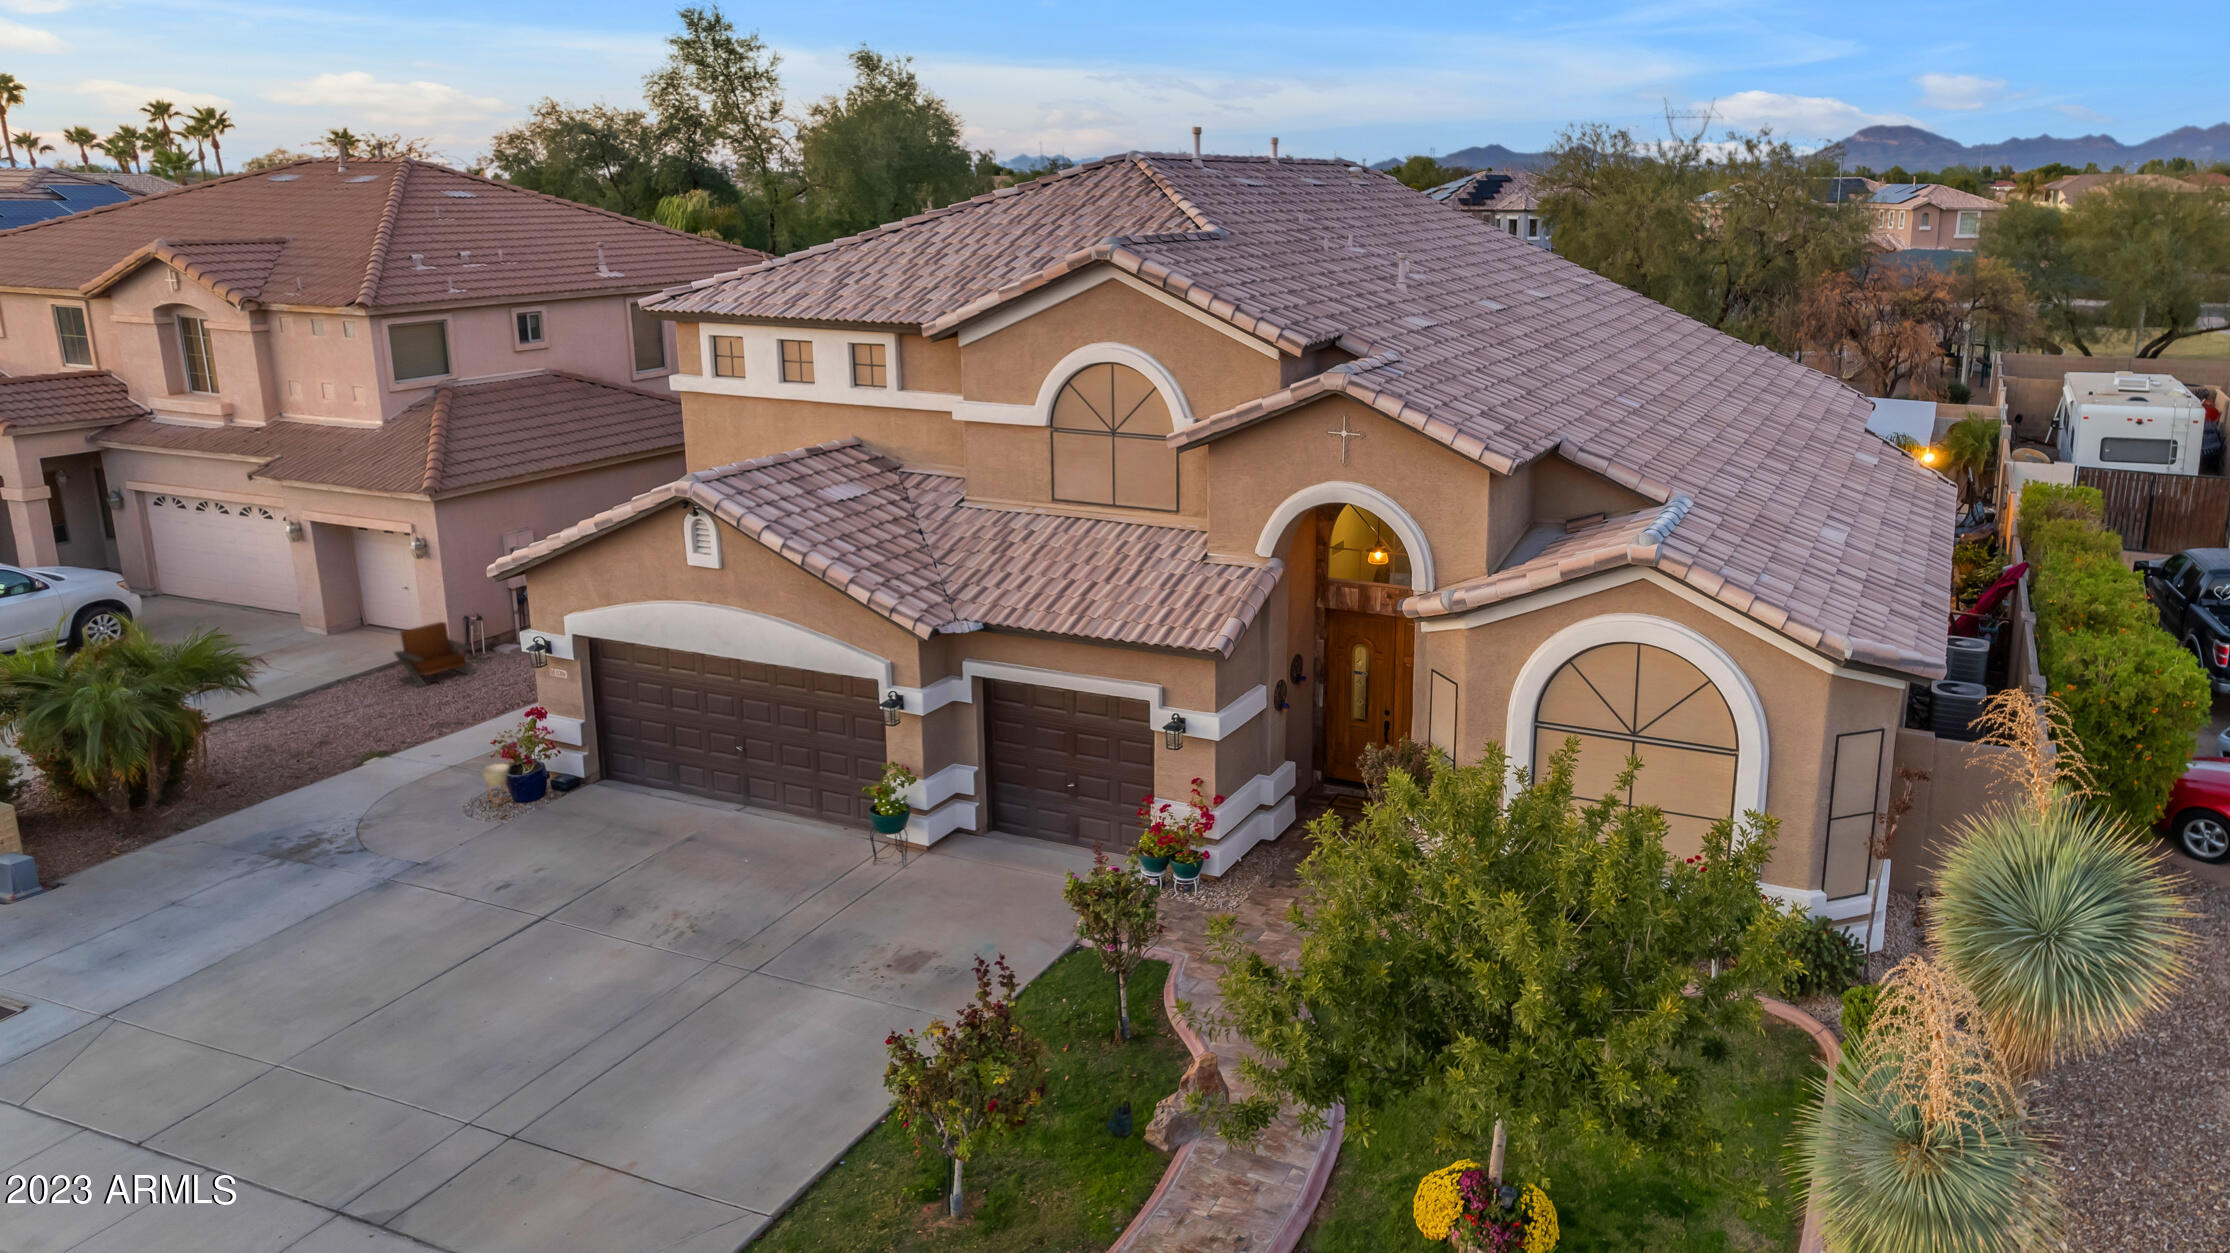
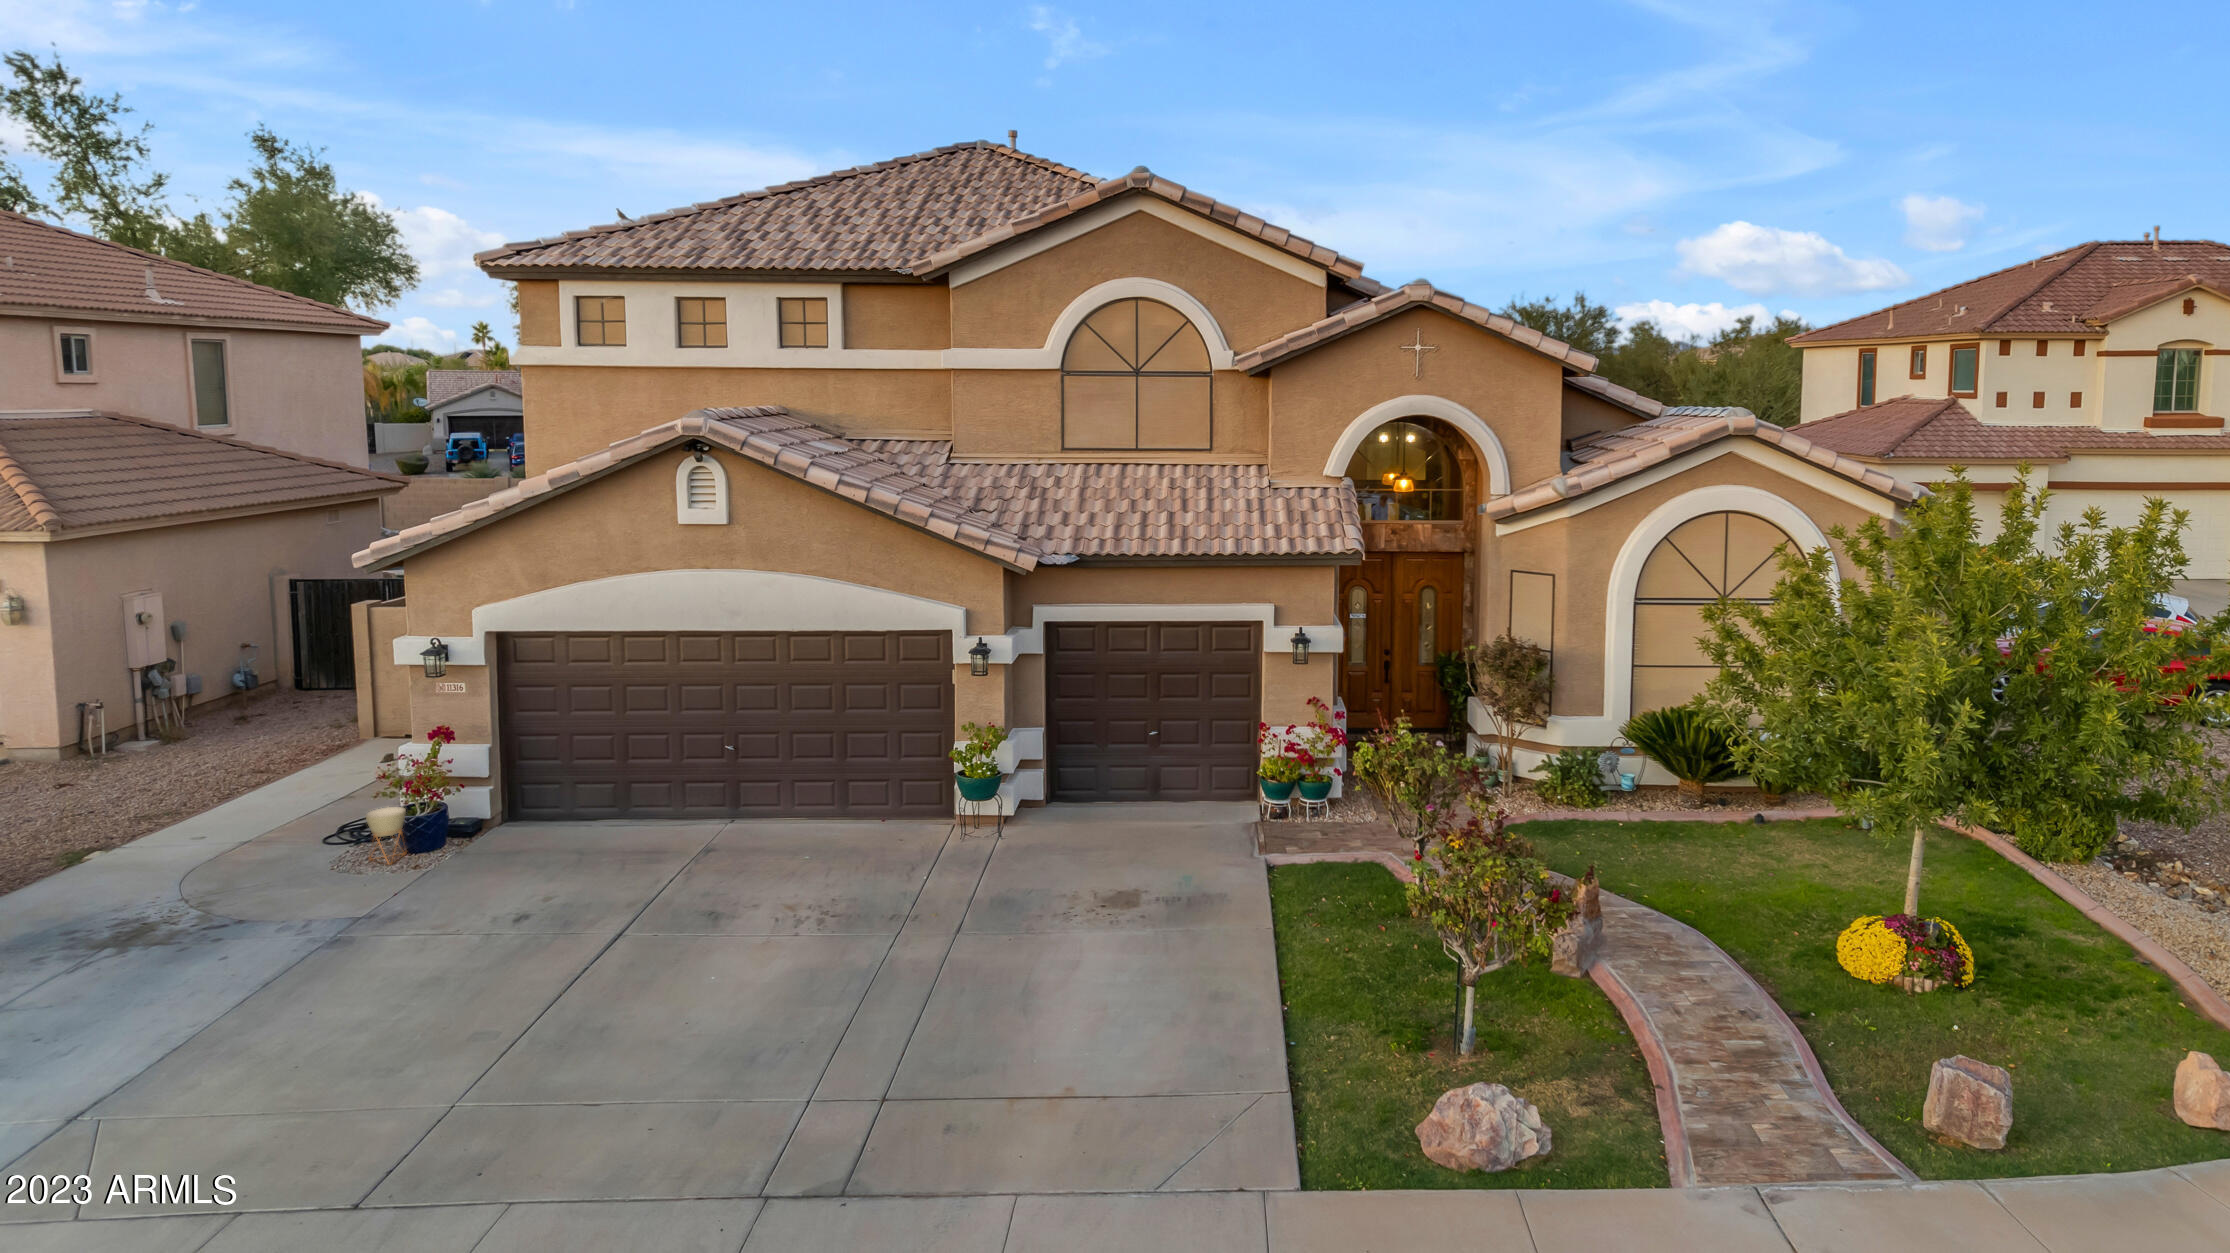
lounge chair: present [394,622,474,688] -> none [51,692,181,777]
watering can: present [1106,1101,1133,1137] -> none [1555,957,1580,996]

